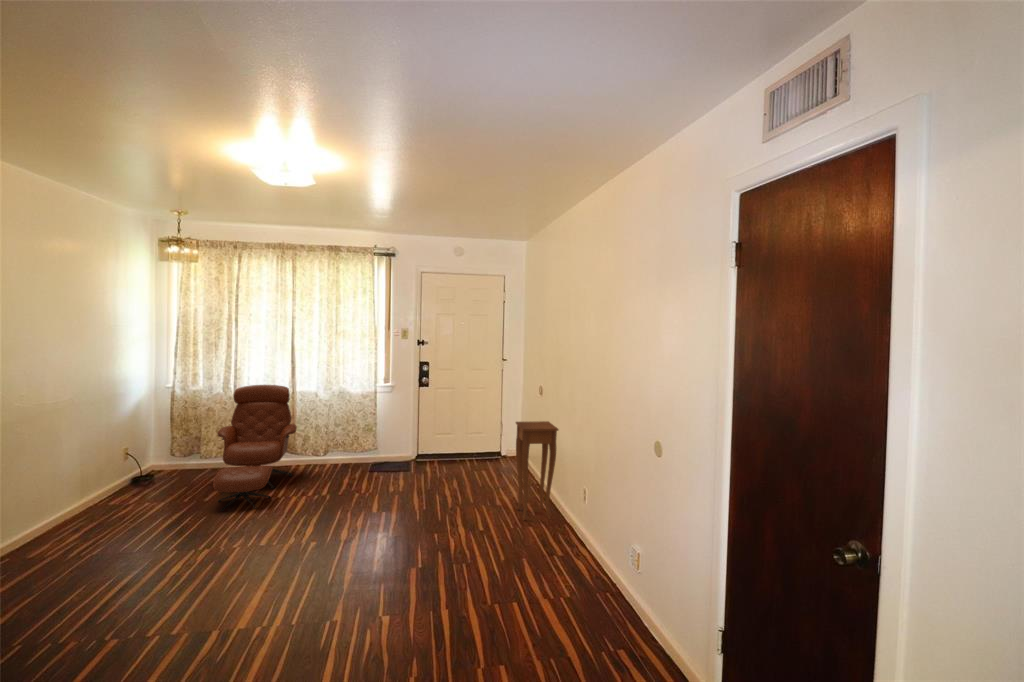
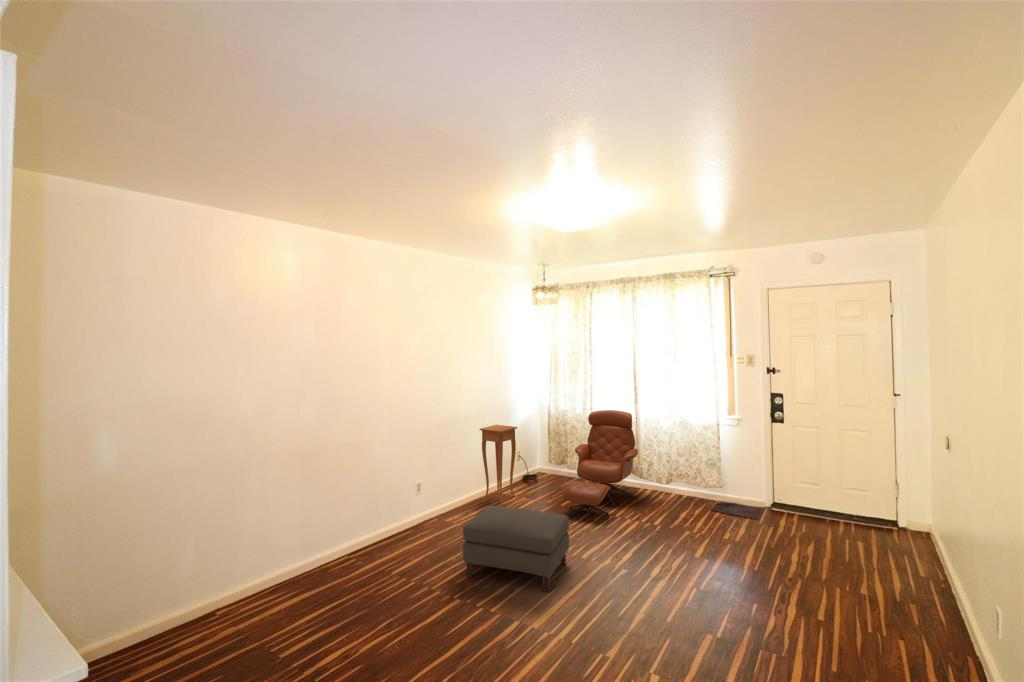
side table: present [516,421,558,521] -> present [480,425,517,502]
ottoman: none [98,502,251,614] -> present [463,506,569,592]

